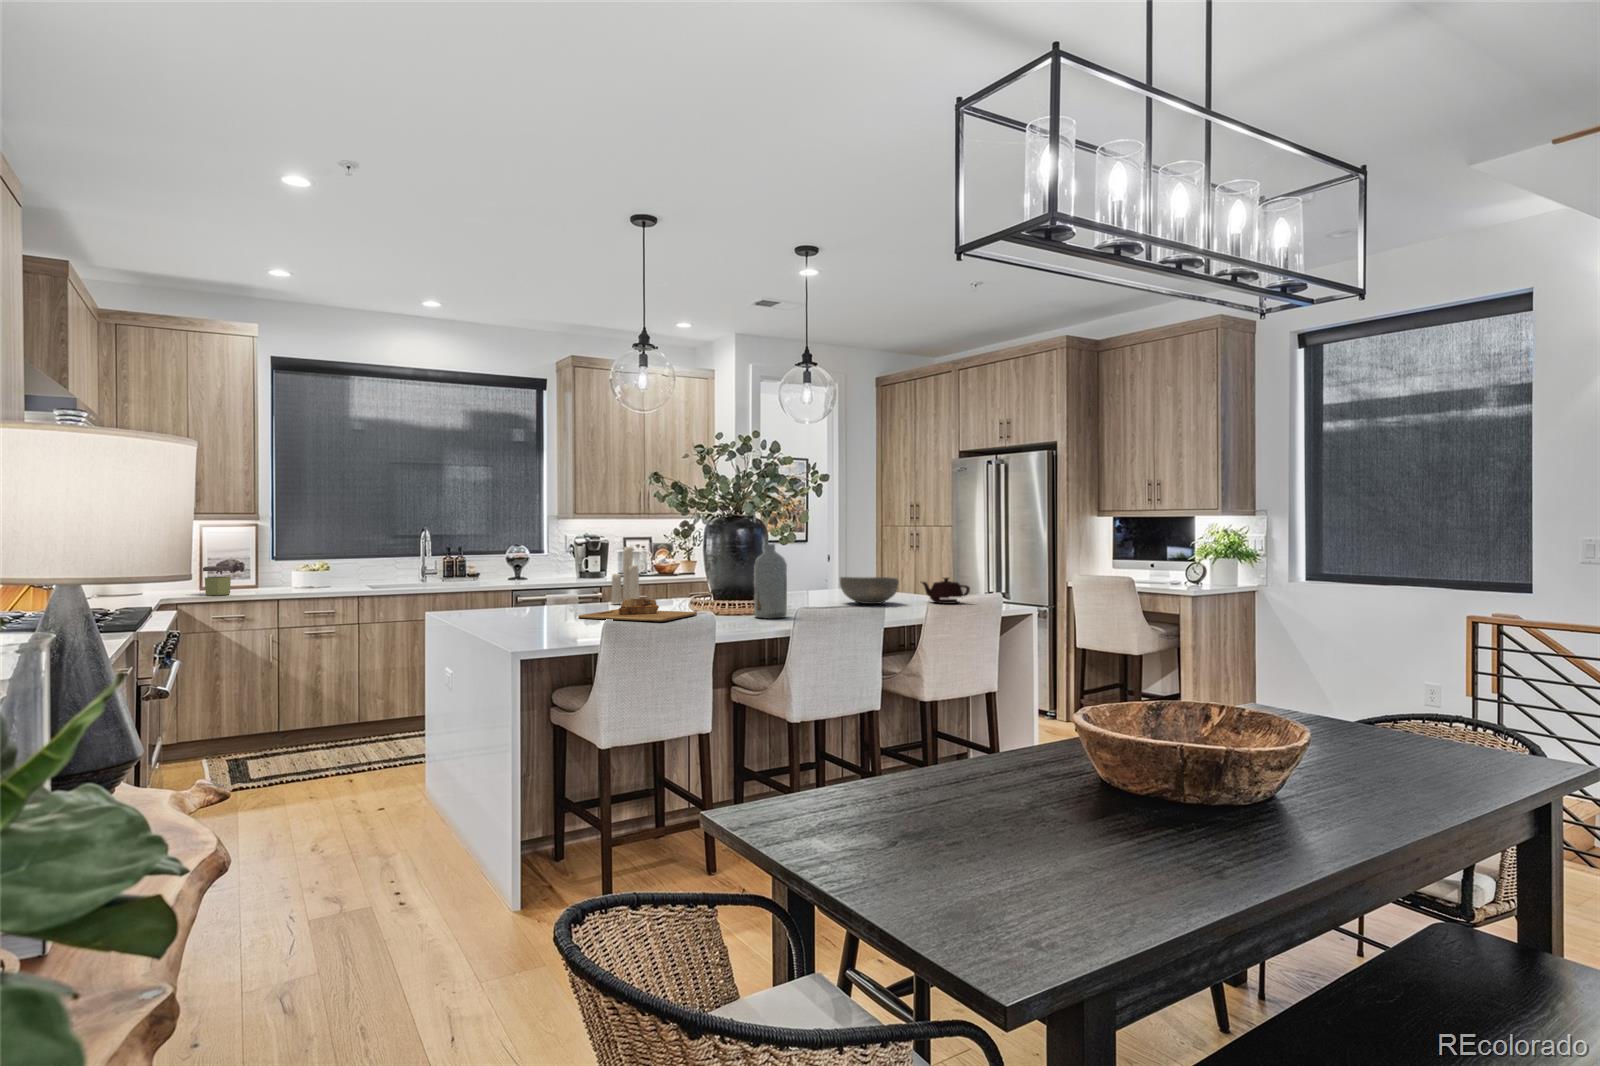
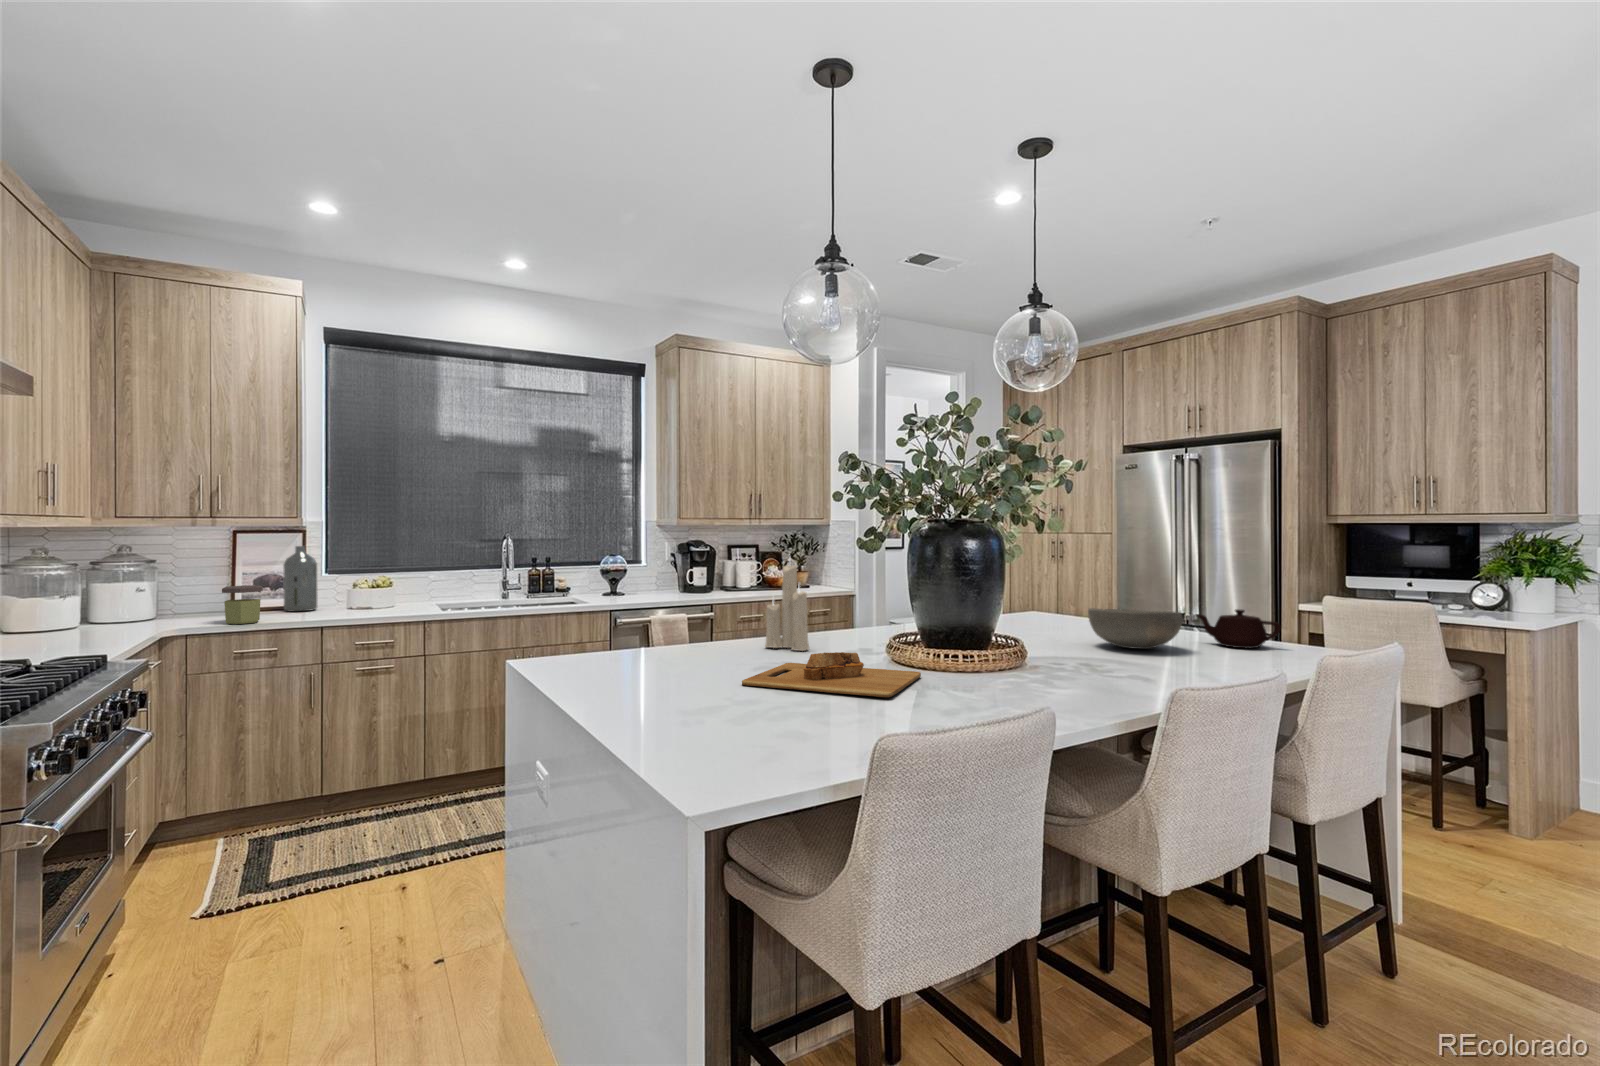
bottle: present [754,544,787,619] -> present [283,546,318,611]

